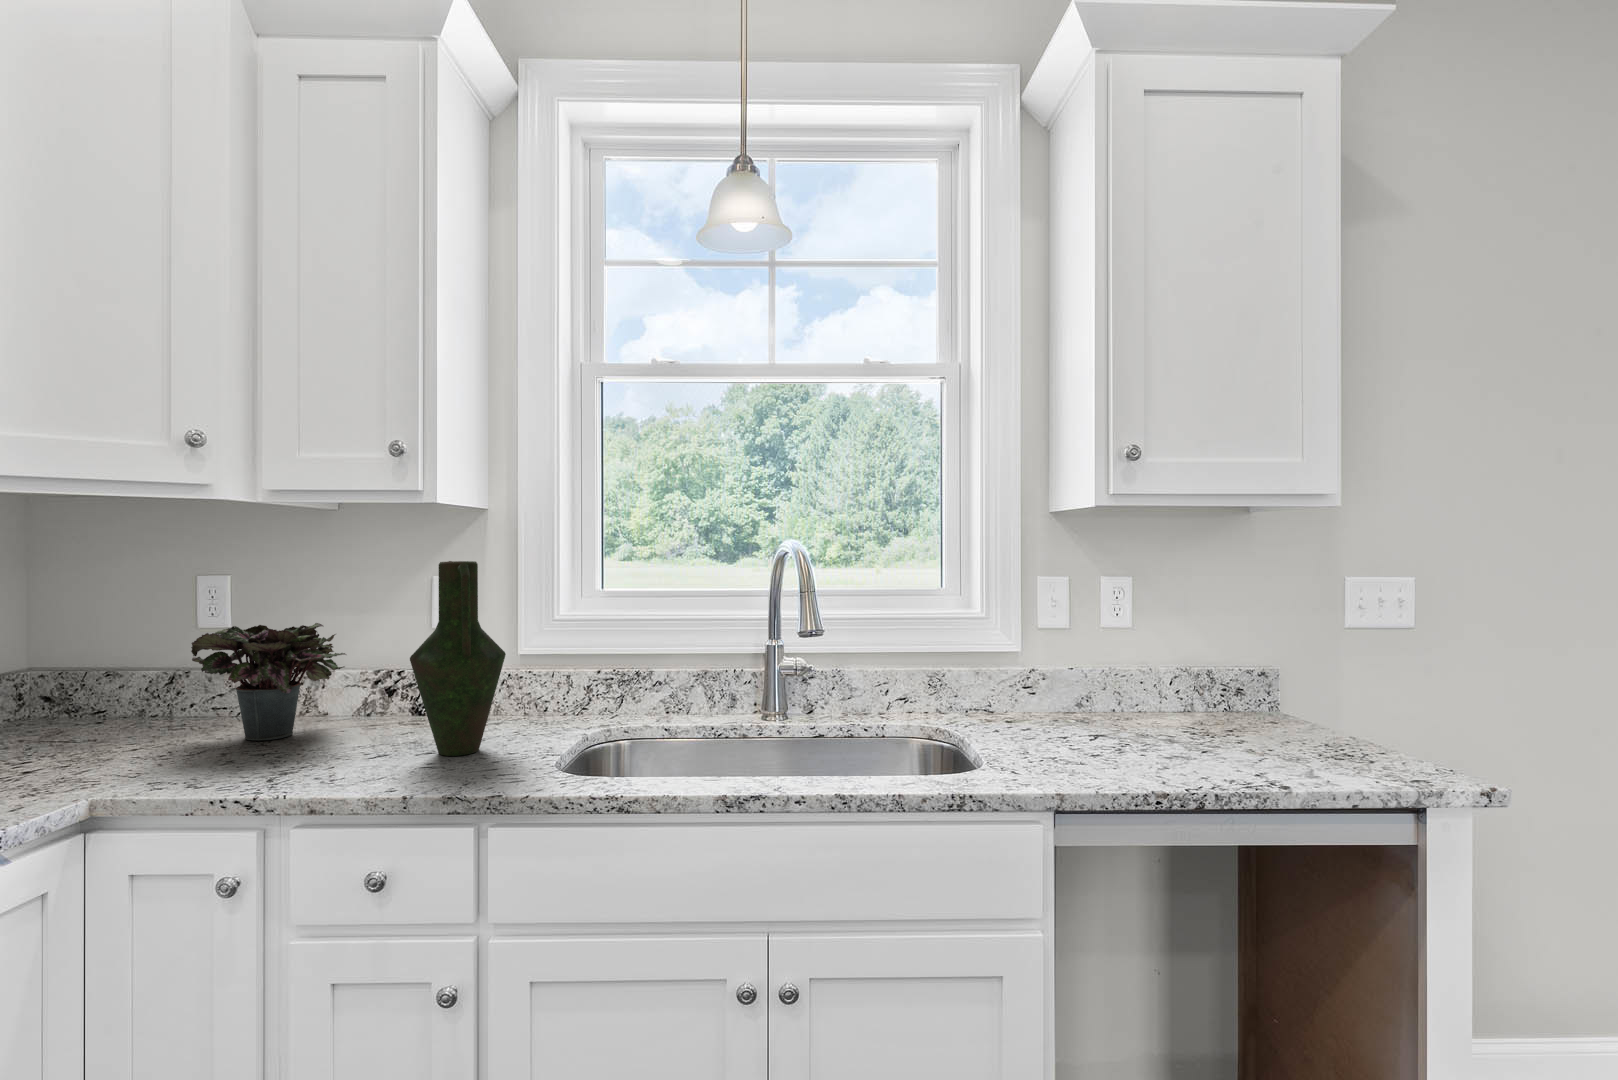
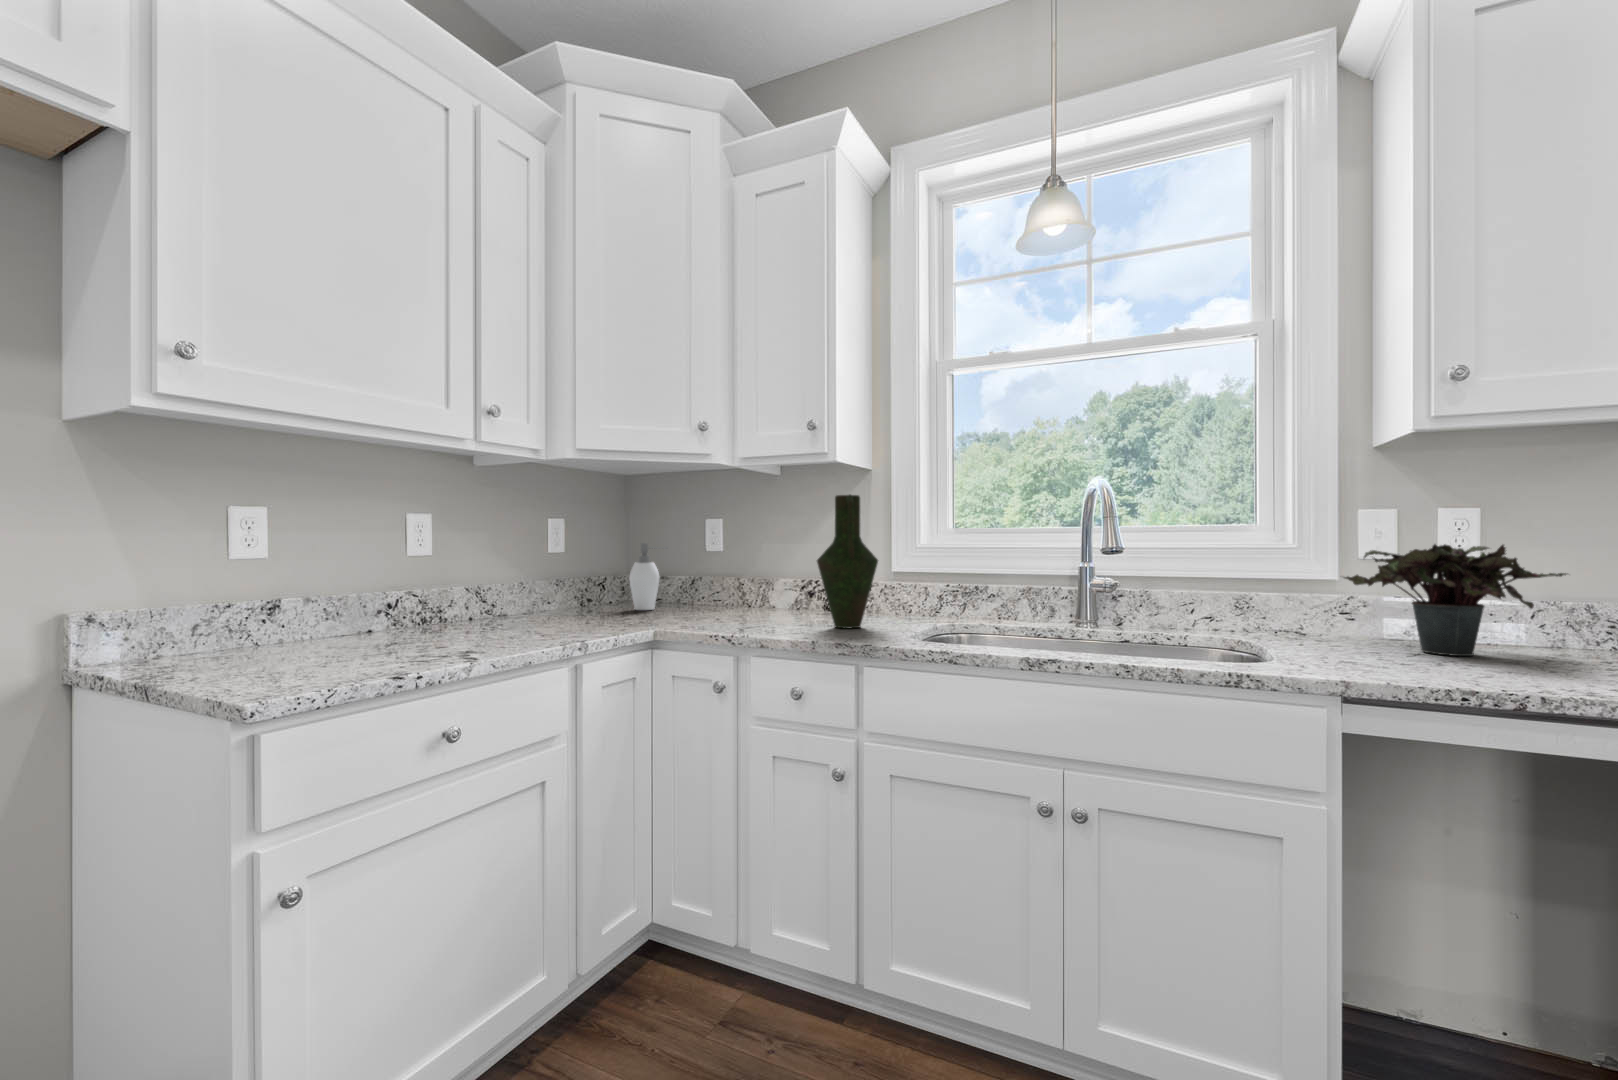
potted plant: present [191,623,346,741] -> present [1344,544,1568,656]
soap dispenser: none [49,626,130,740] -> present [629,543,659,610]

